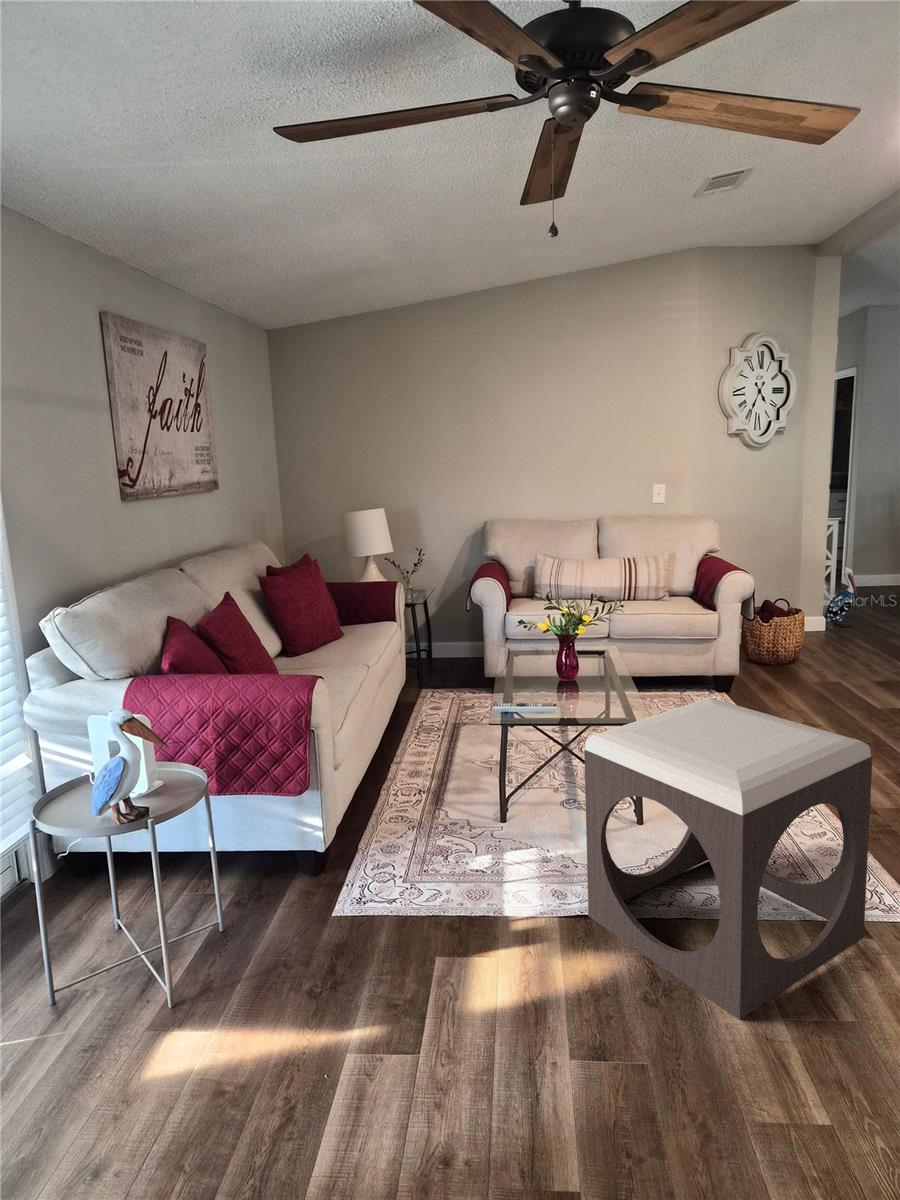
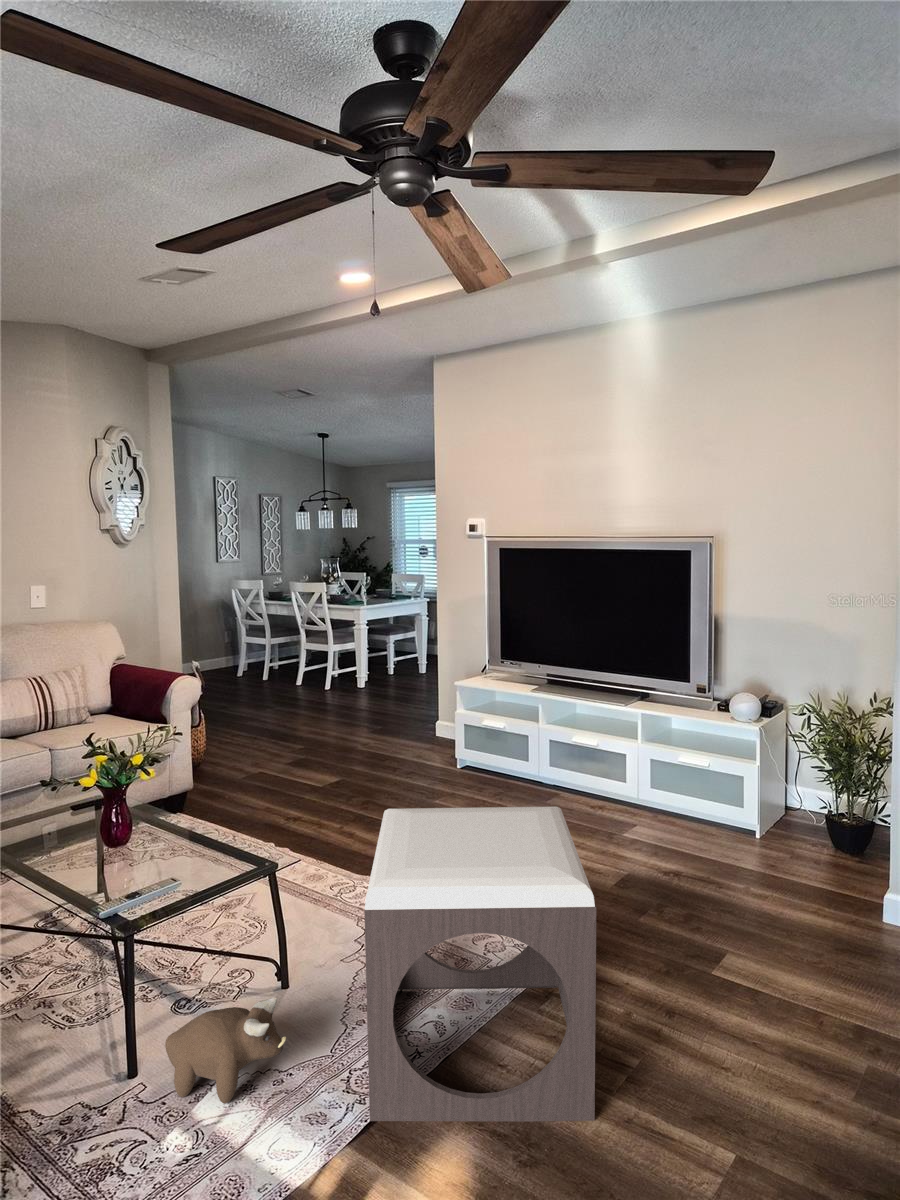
plush toy: none [507,797,576,860] -> present [165,997,286,1104]

